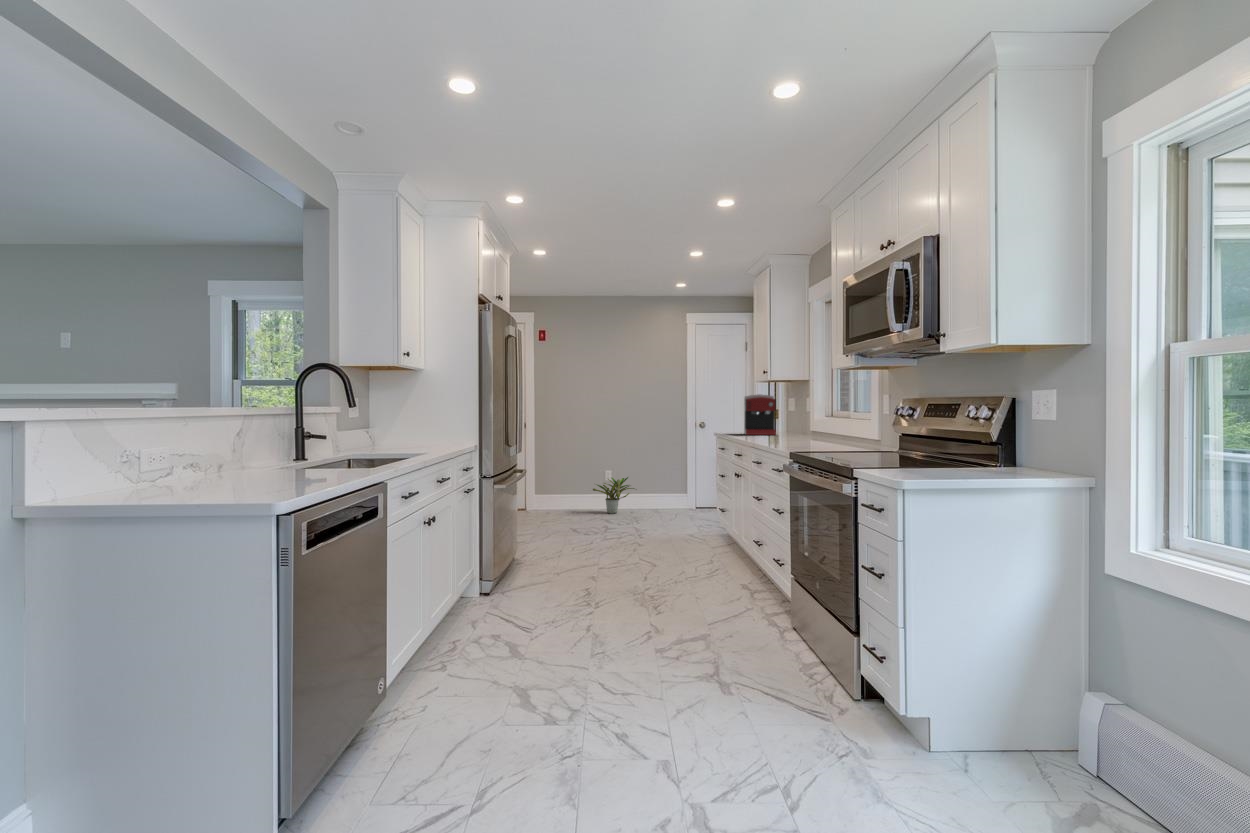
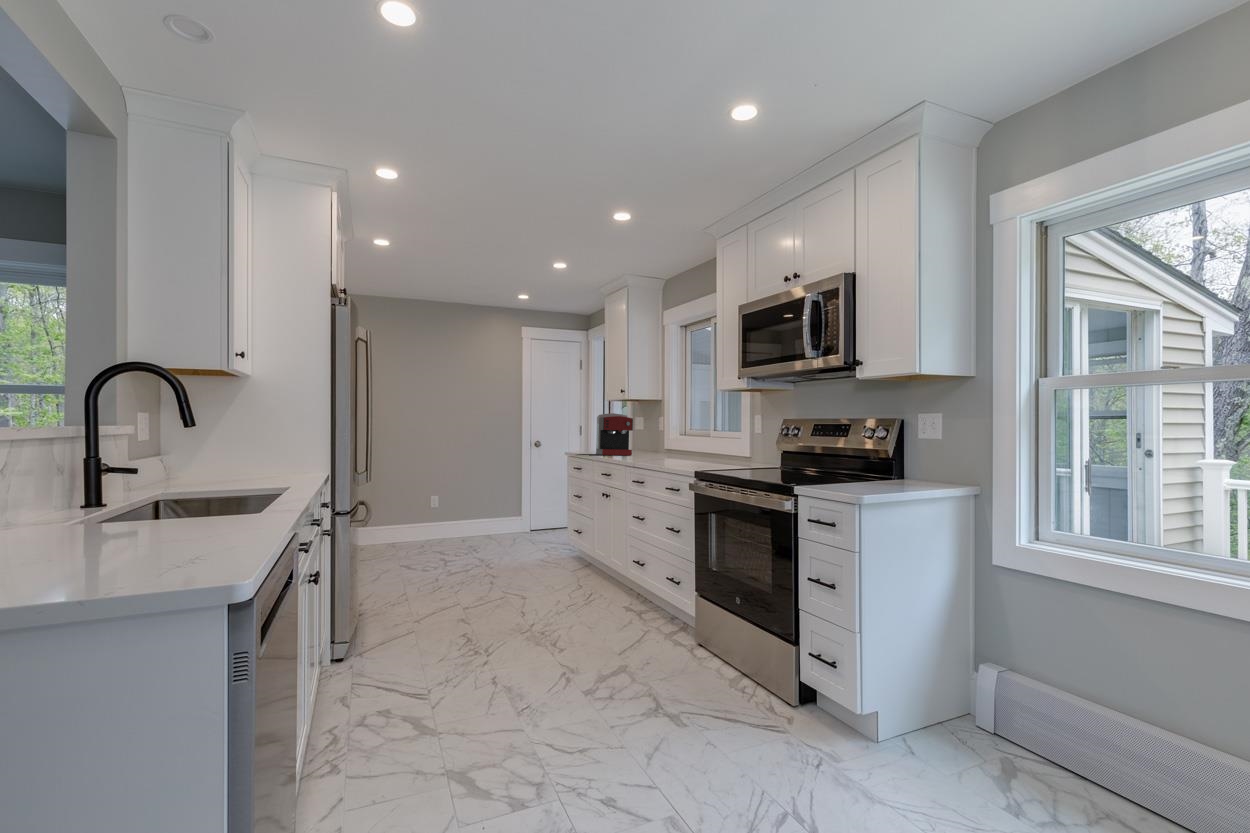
potted plant: present [593,477,634,514] -> none [412,502,467,548]

